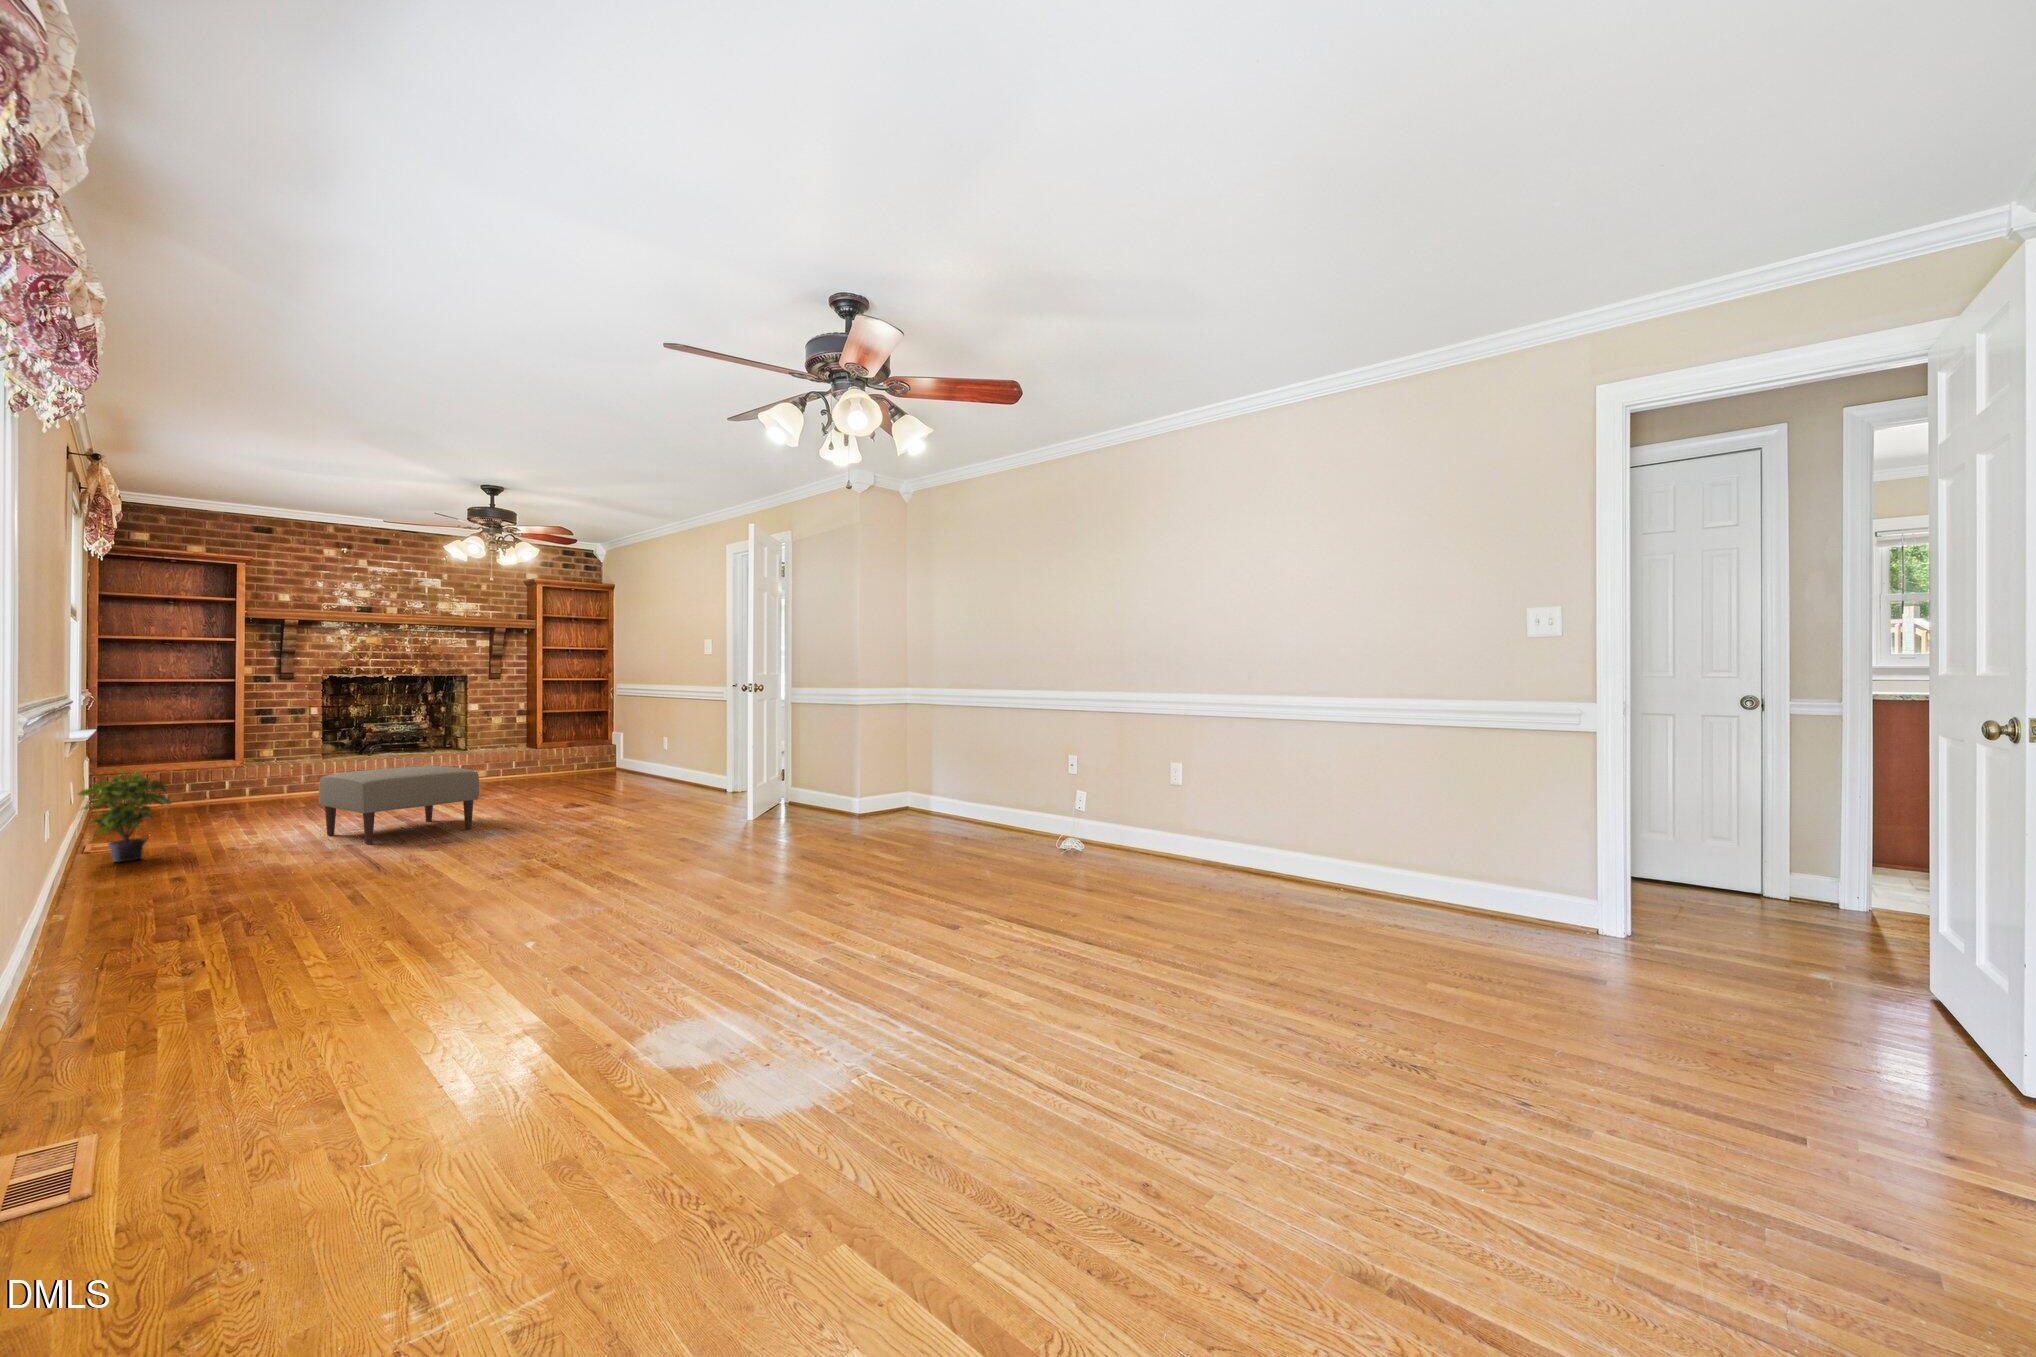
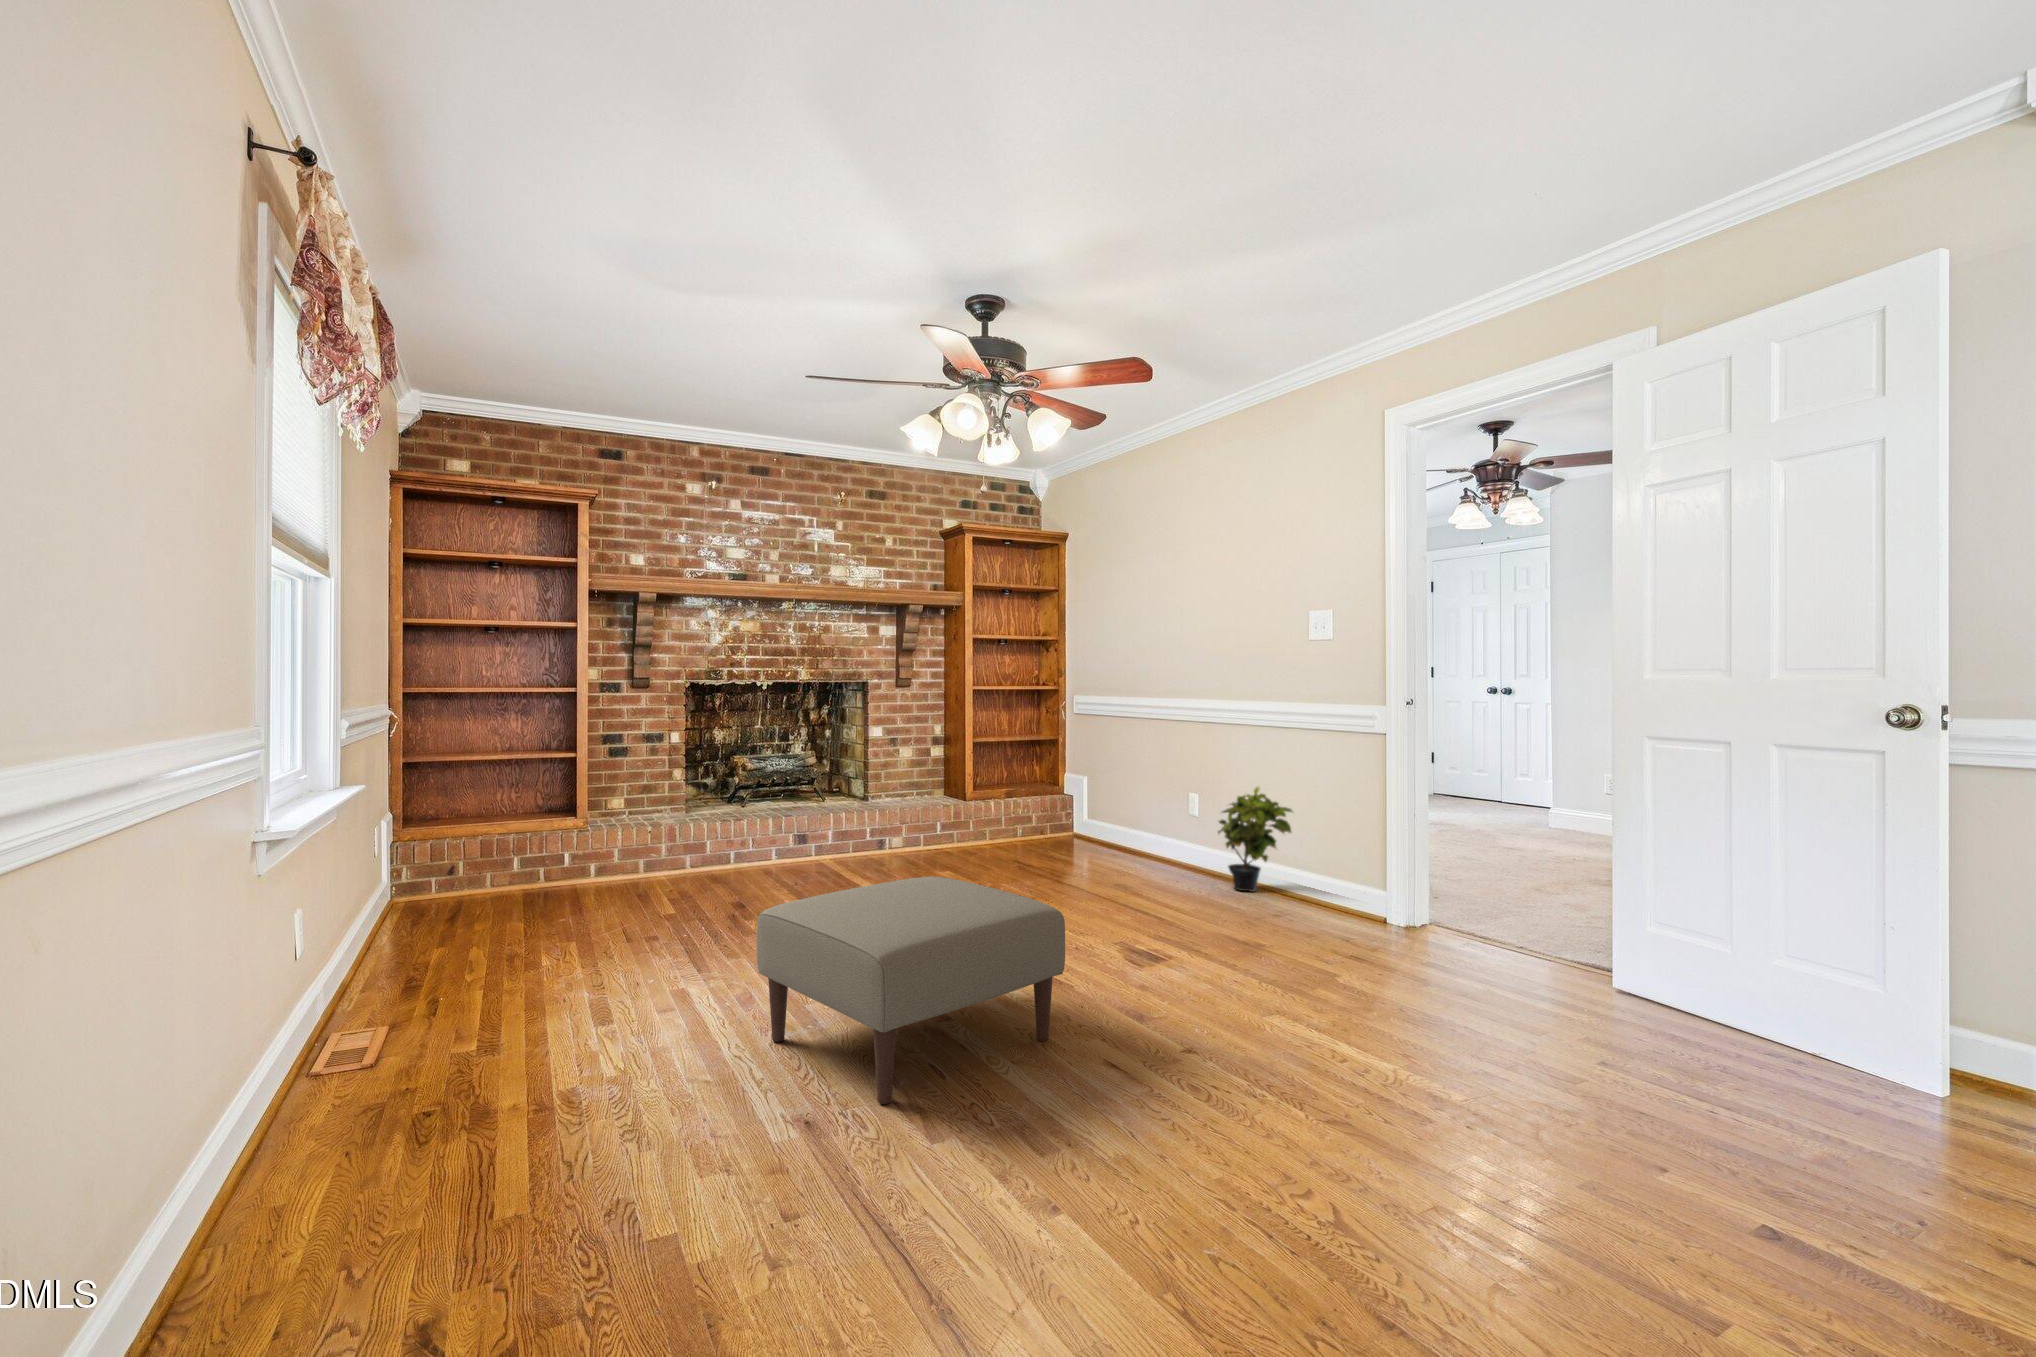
potted plant: present [79,770,172,862] -> present [1218,787,1292,892]

